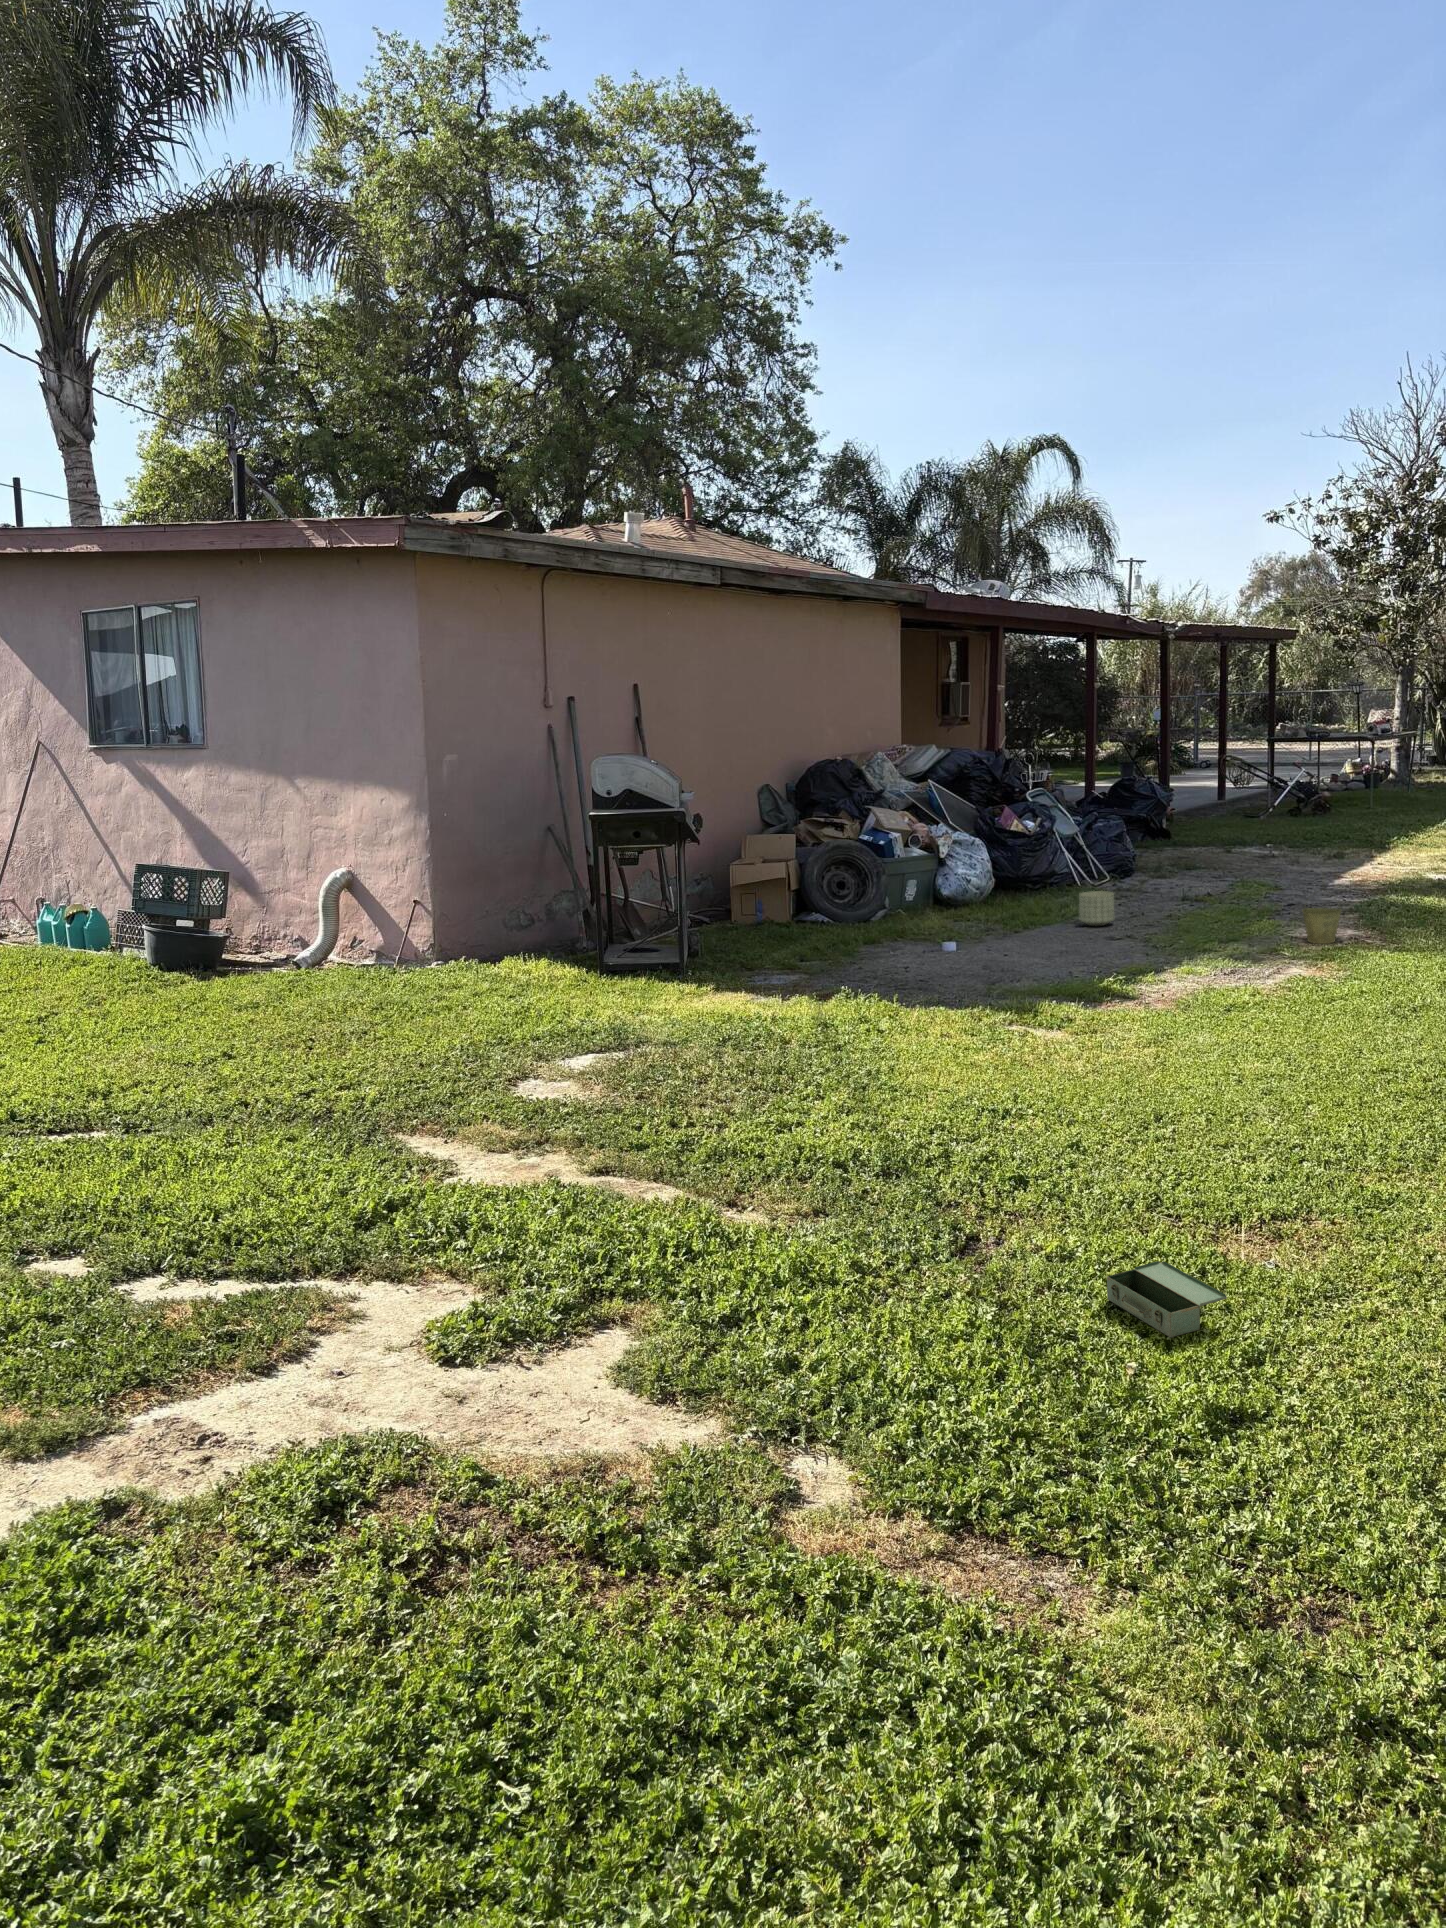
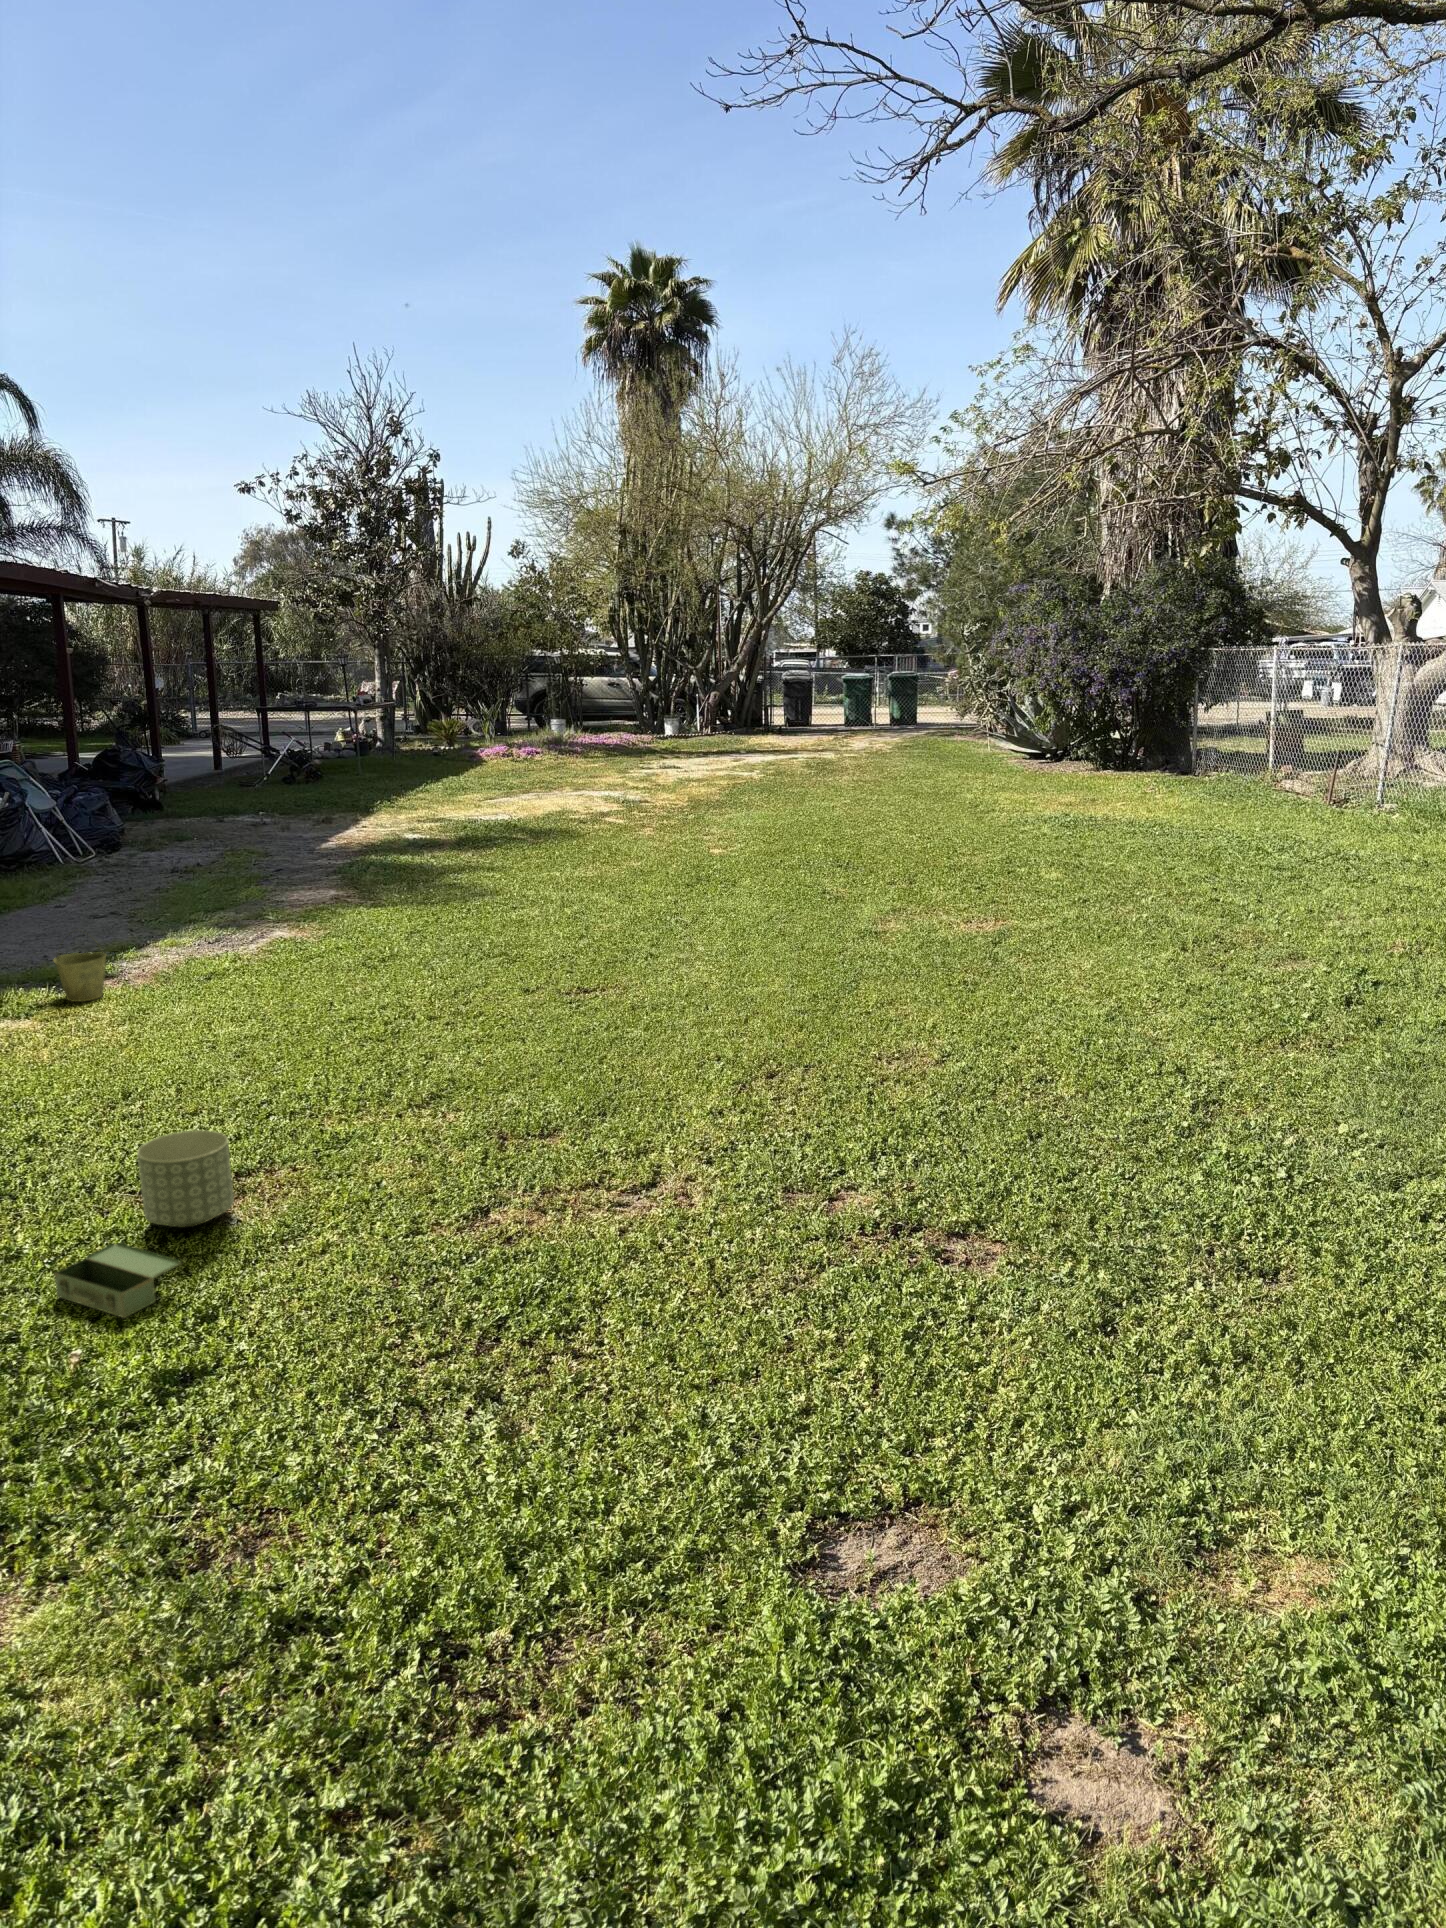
planter: present [1079,891,1114,926] -> present [137,1130,234,1228]
bucket: present [1302,908,1341,944] -> present [54,941,106,1002]

